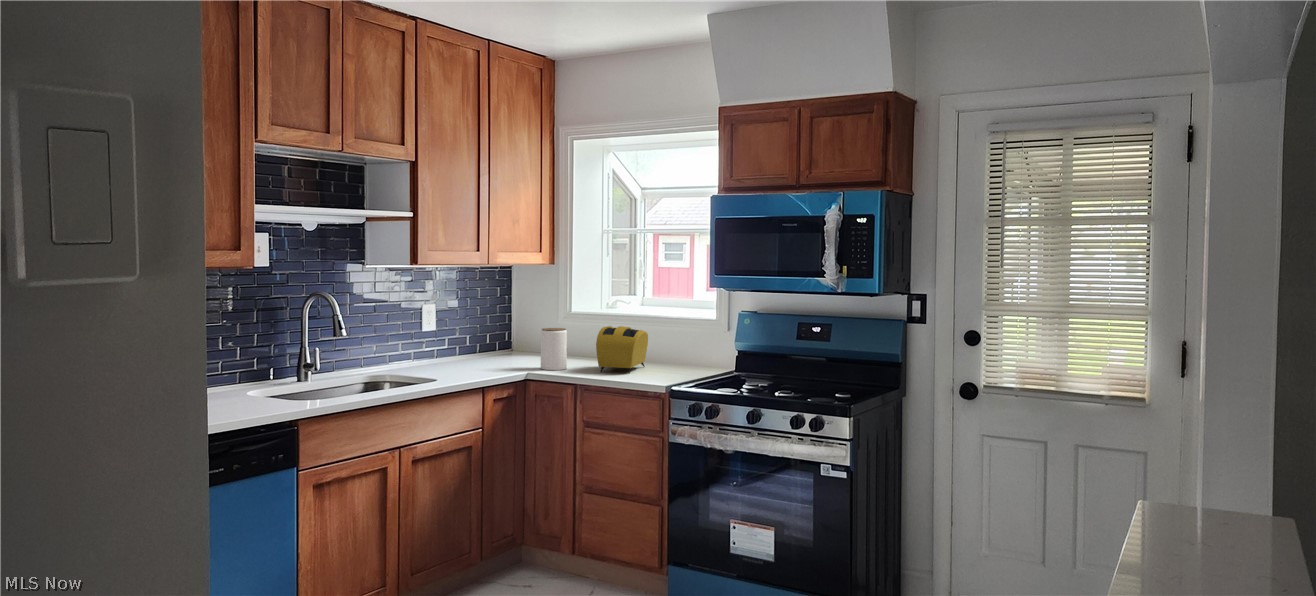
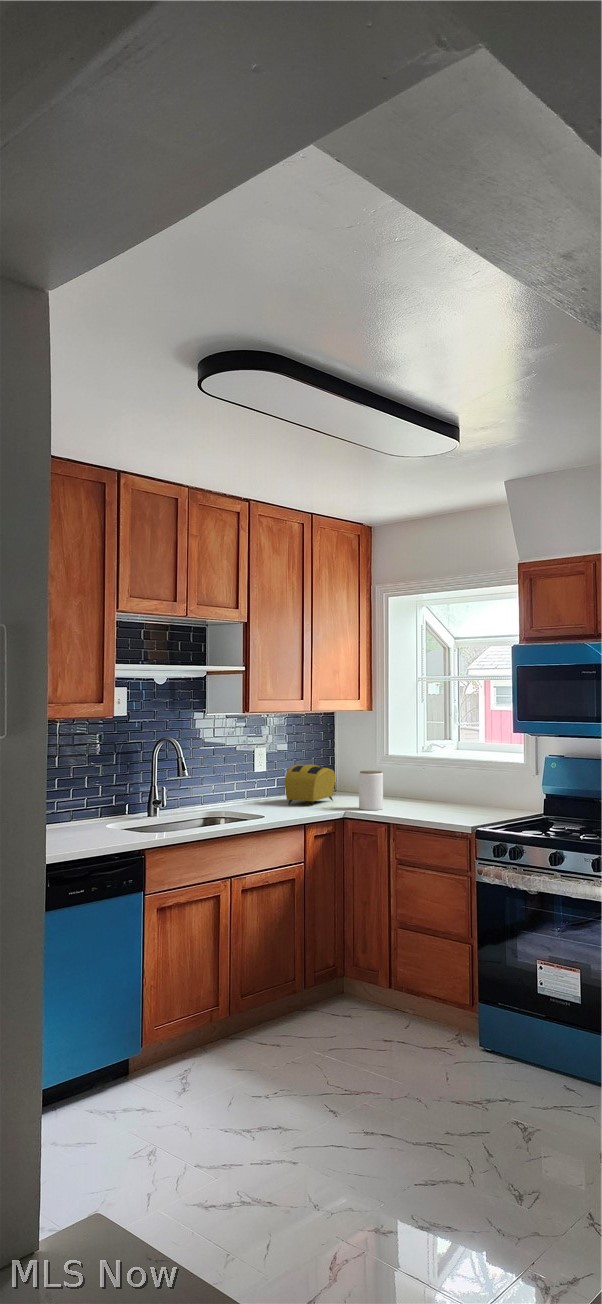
toaster: present [596,326,648,374] -> present [285,765,335,806]

